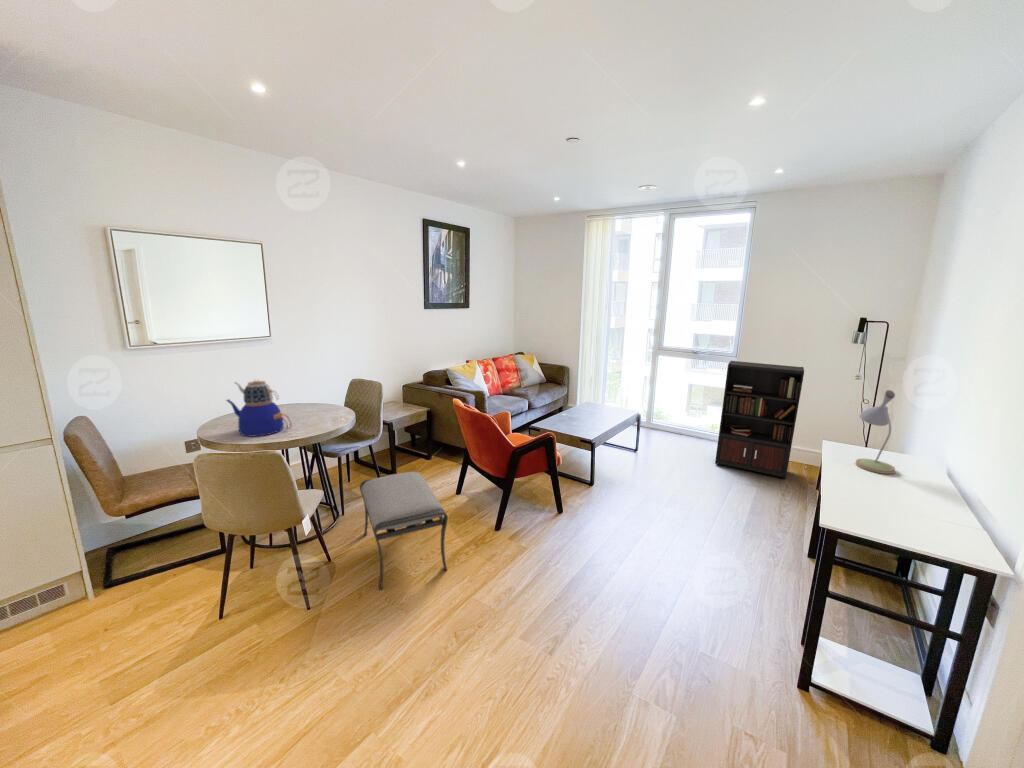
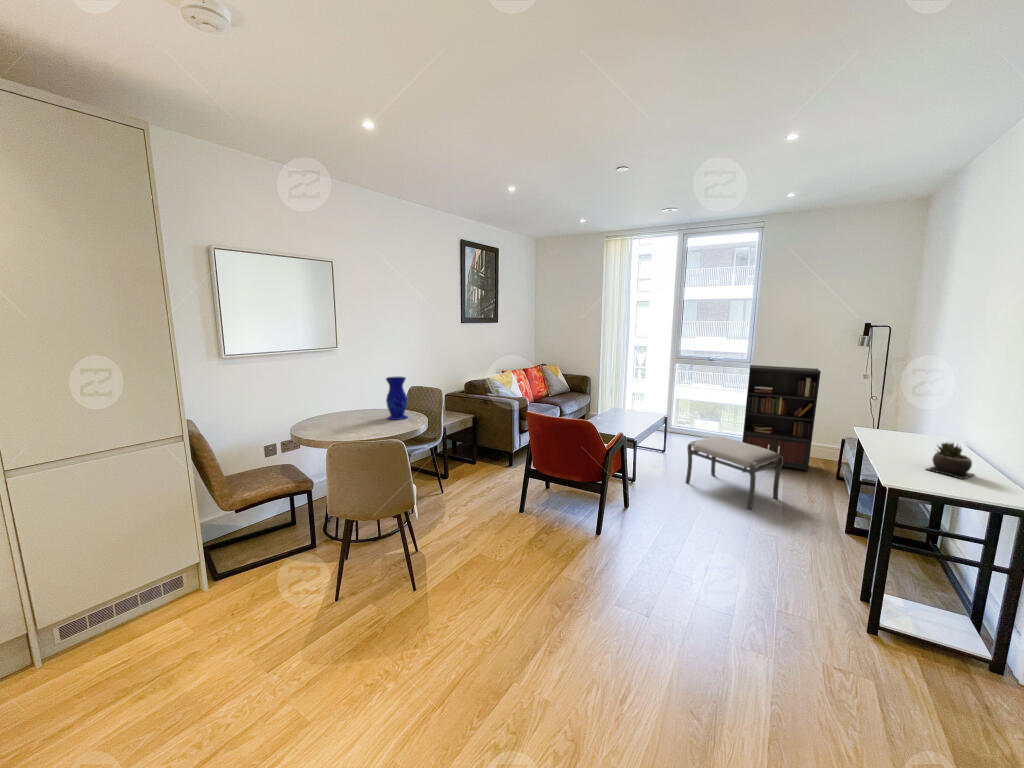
vase: none [308,371,335,418] -> present [386,377,407,420]
teapot: present [227,381,291,436] -> none [320,382,379,435]
desk lamp: present [855,390,895,474] -> none [890,377,926,449]
ottoman: present [360,472,448,590] -> present [686,436,783,509]
succulent plant: none [880,473,940,521] -> present [927,442,973,479]

